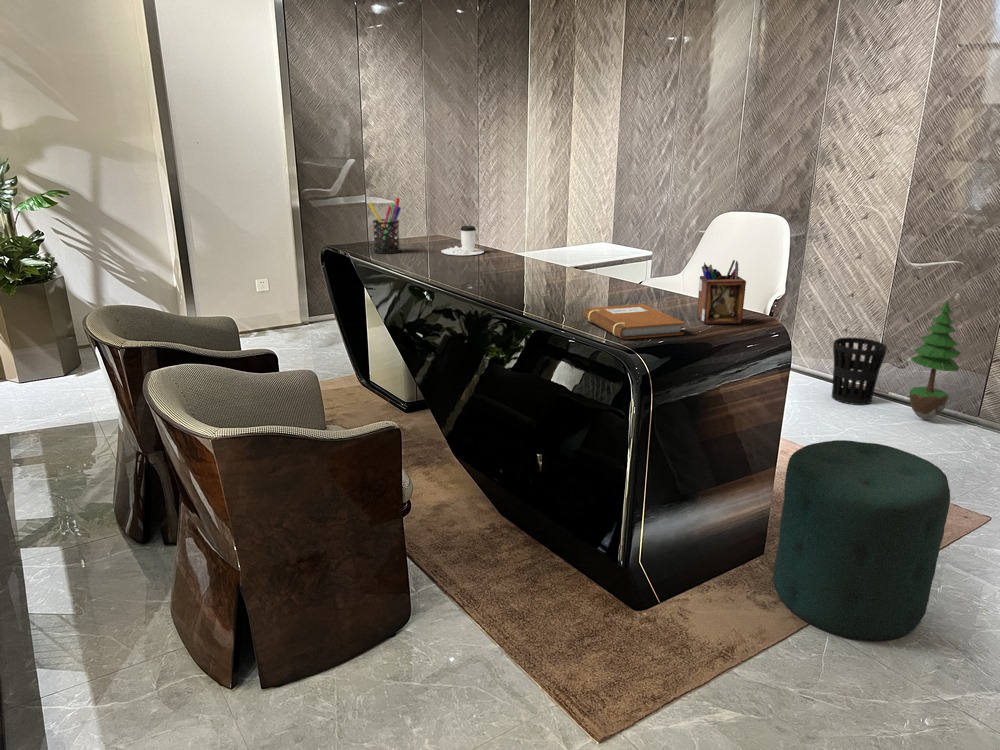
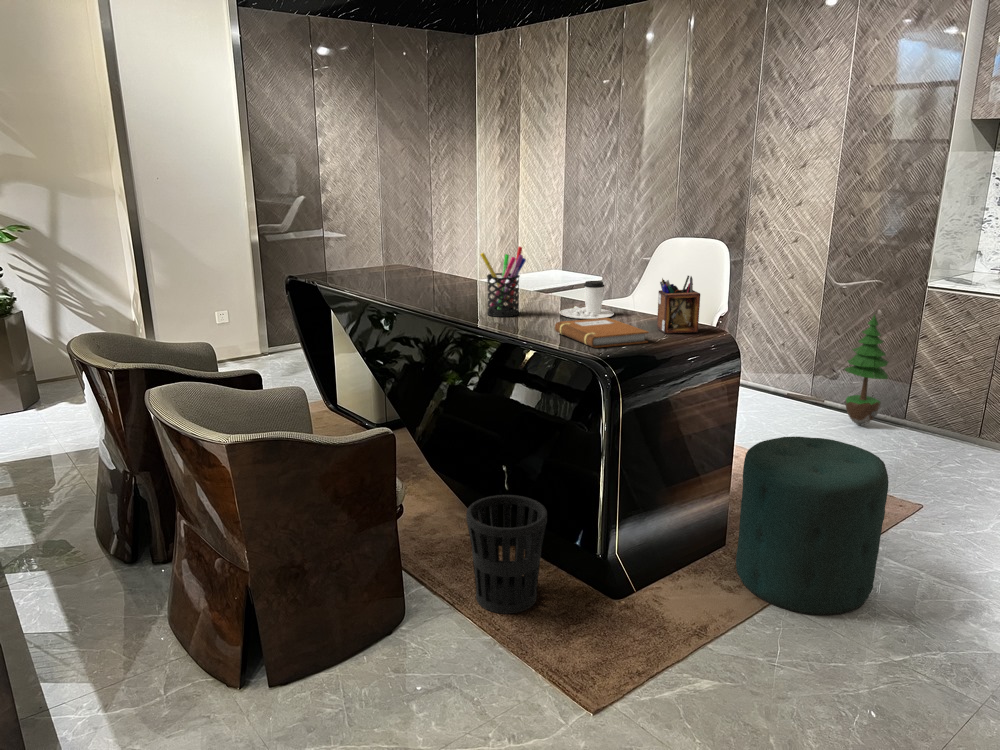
pen holder: present [369,198,401,254] -> present [480,247,526,317]
coffee cup: present [441,226,484,256] -> present [560,281,614,319]
wastebasket: present [832,338,887,405] -> present [466,495,547,614]

